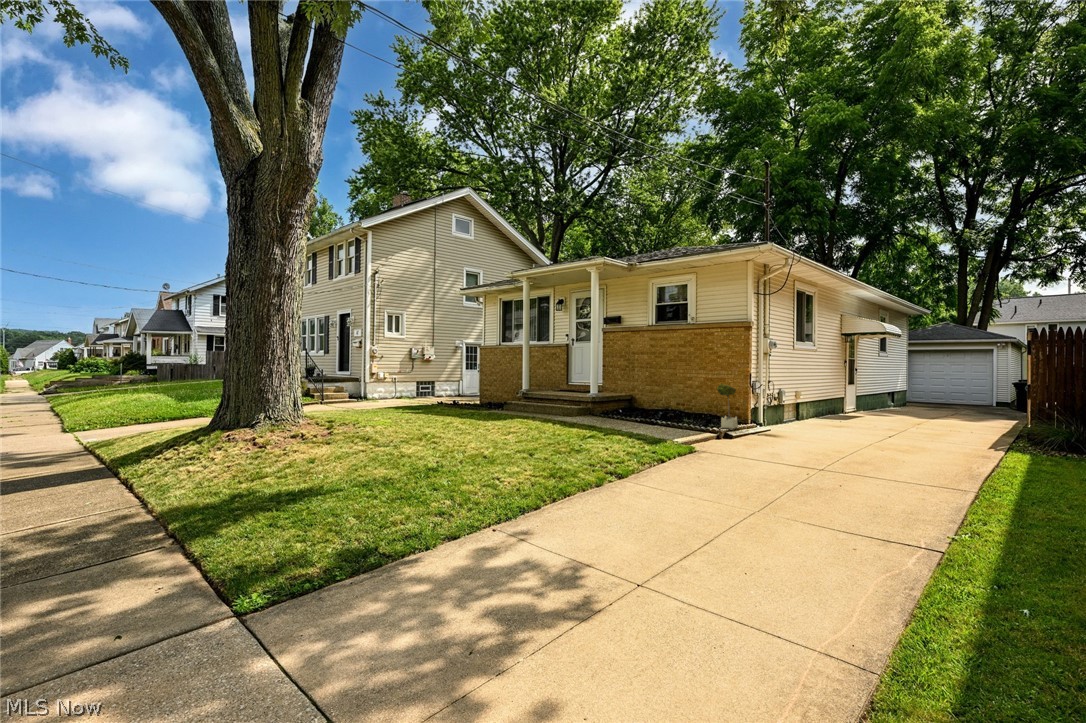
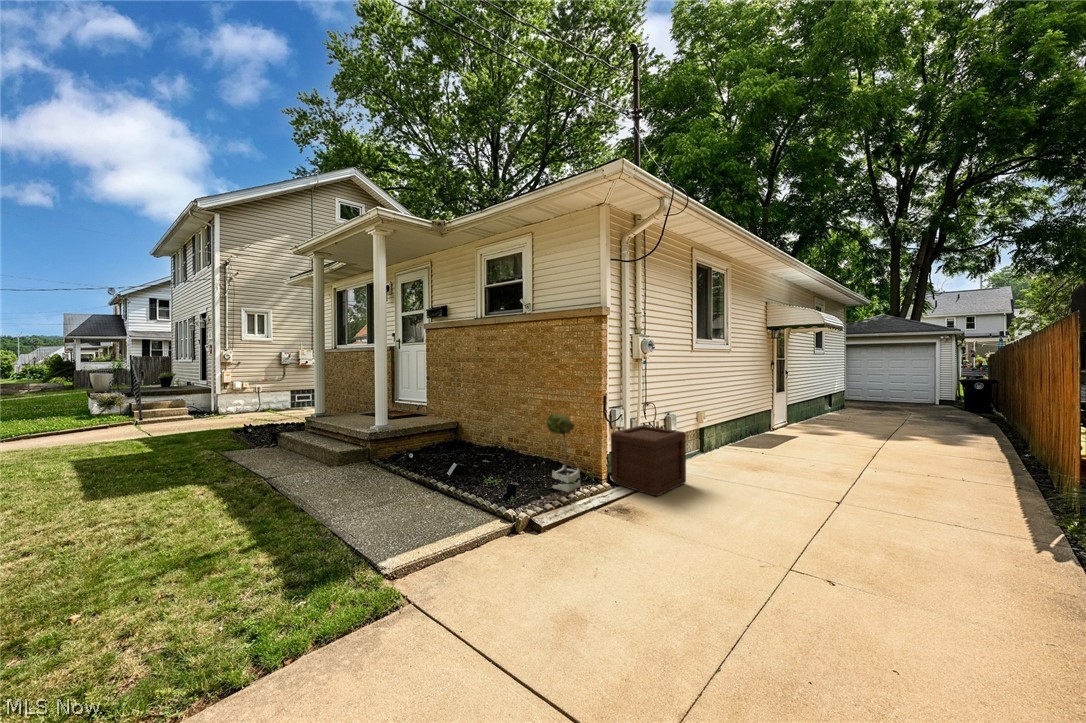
wooden crate: none [755,394,800,430] -> present [611,425,686,496]

